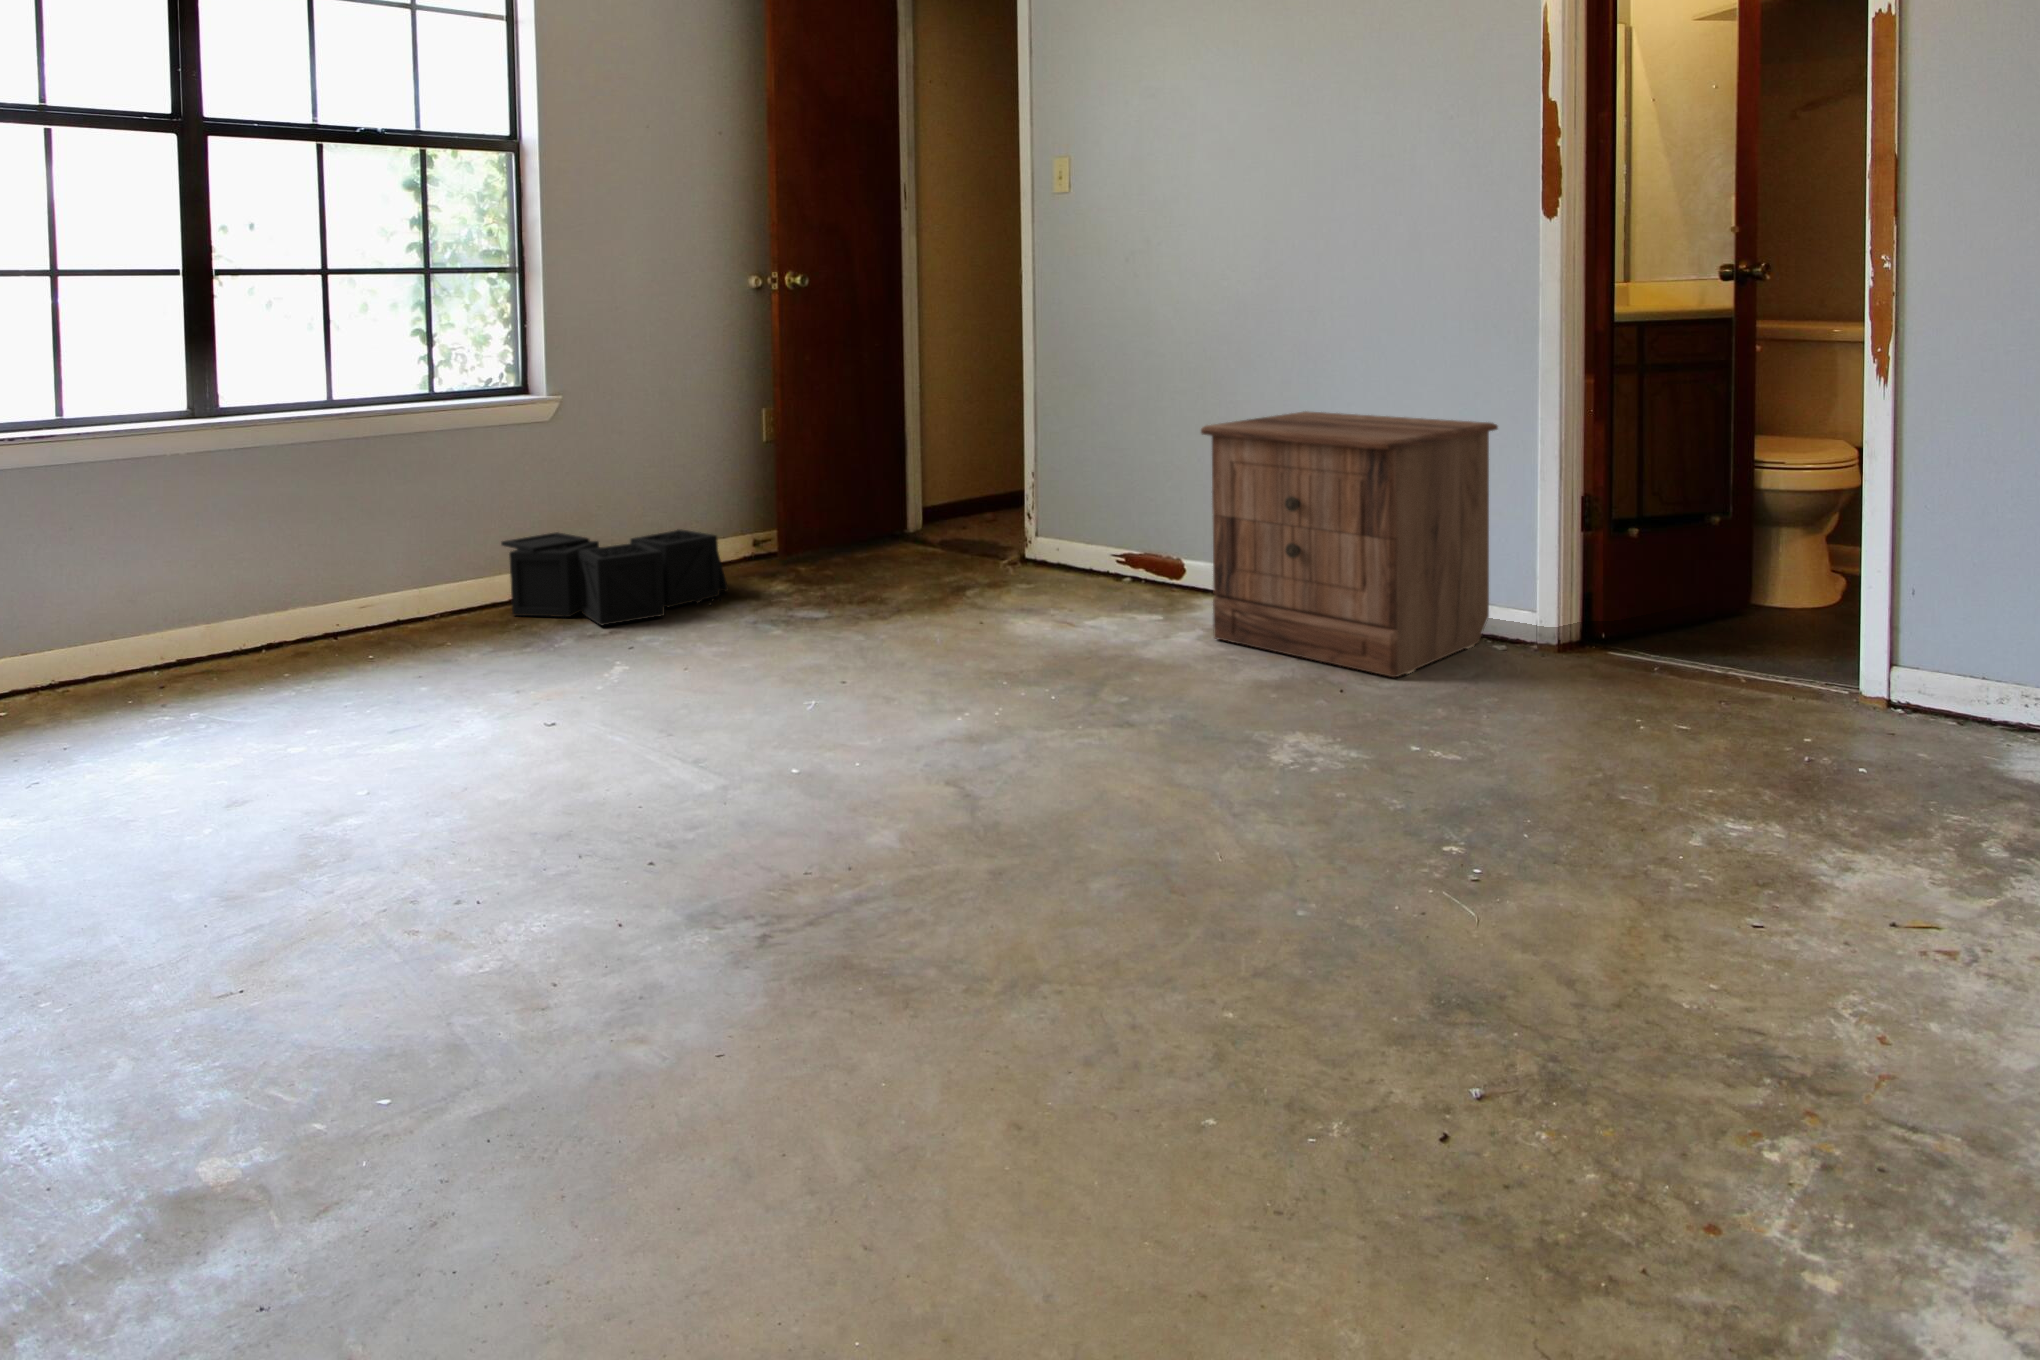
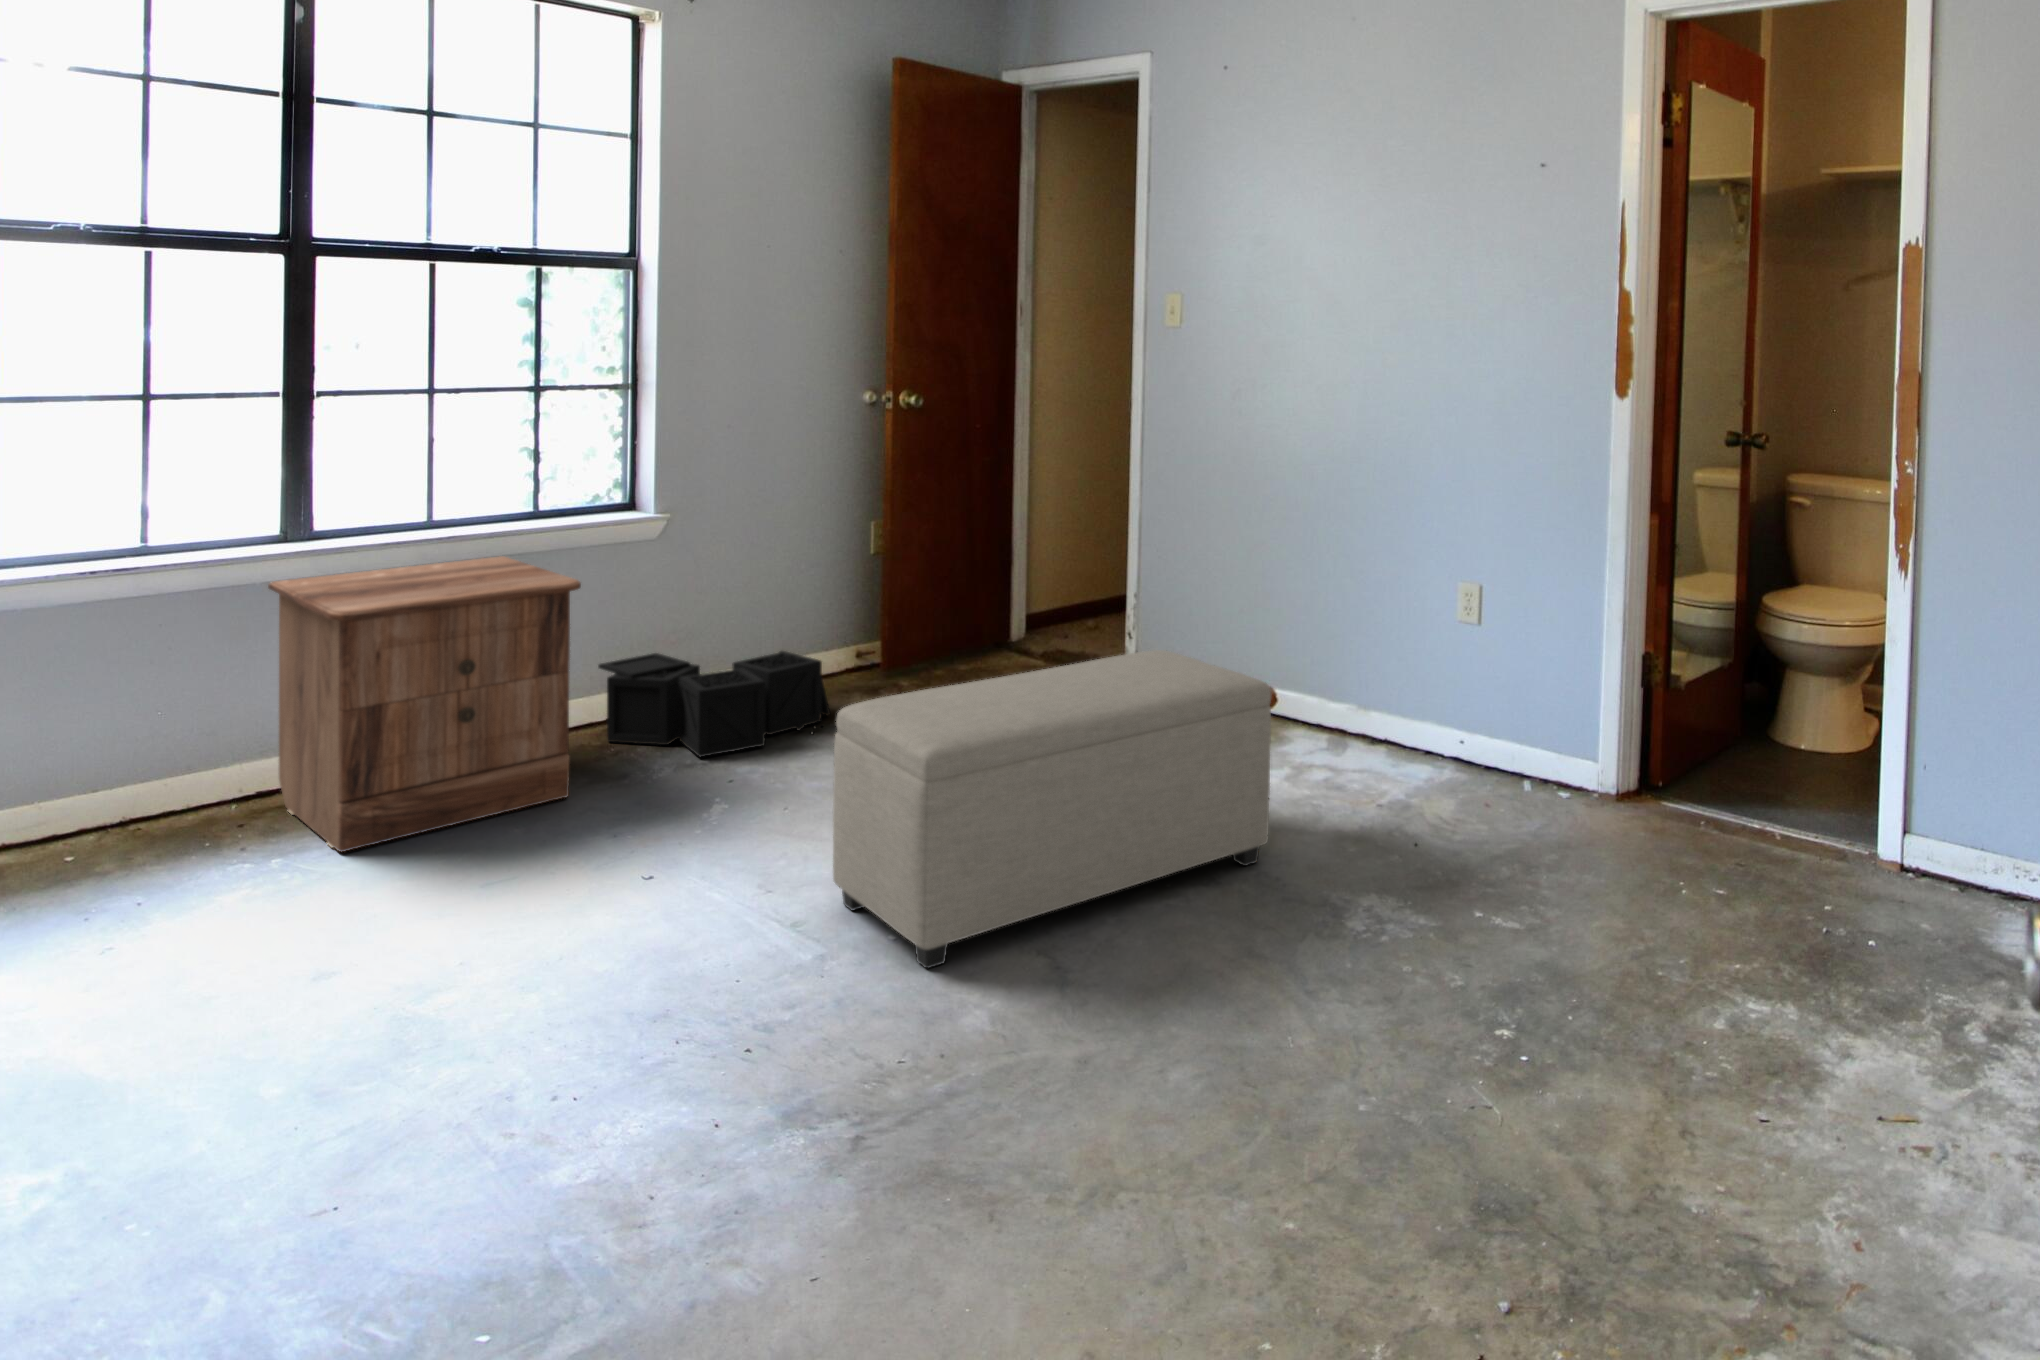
nightstand: present [1201,411,1498,677] -> present [268,556,581,852]
ottoman: none [727,495,1178,794] -> present [833,650,1271,968]

